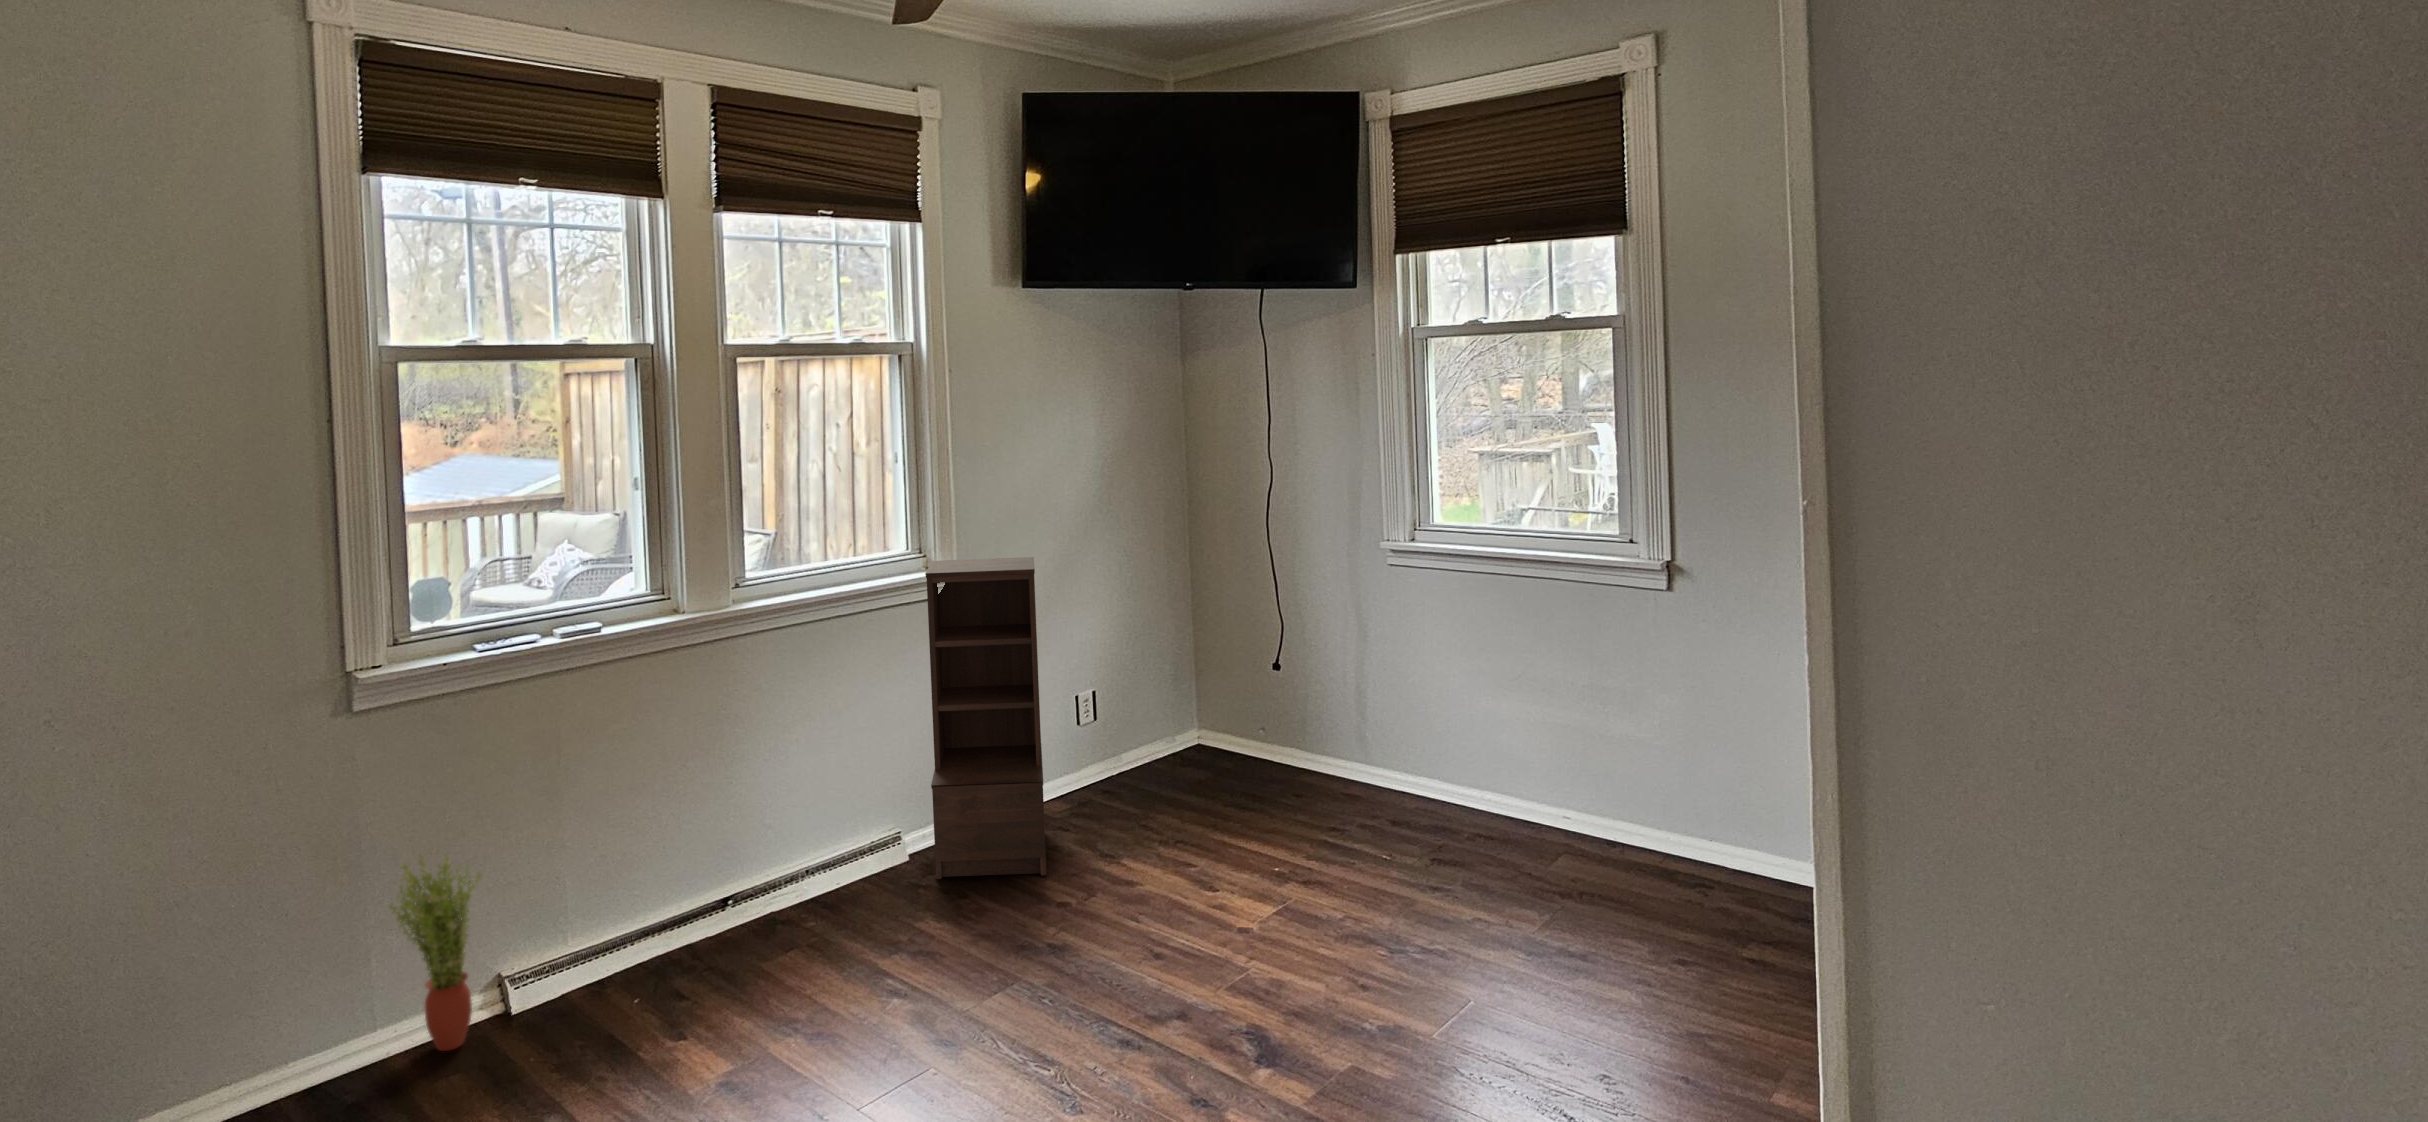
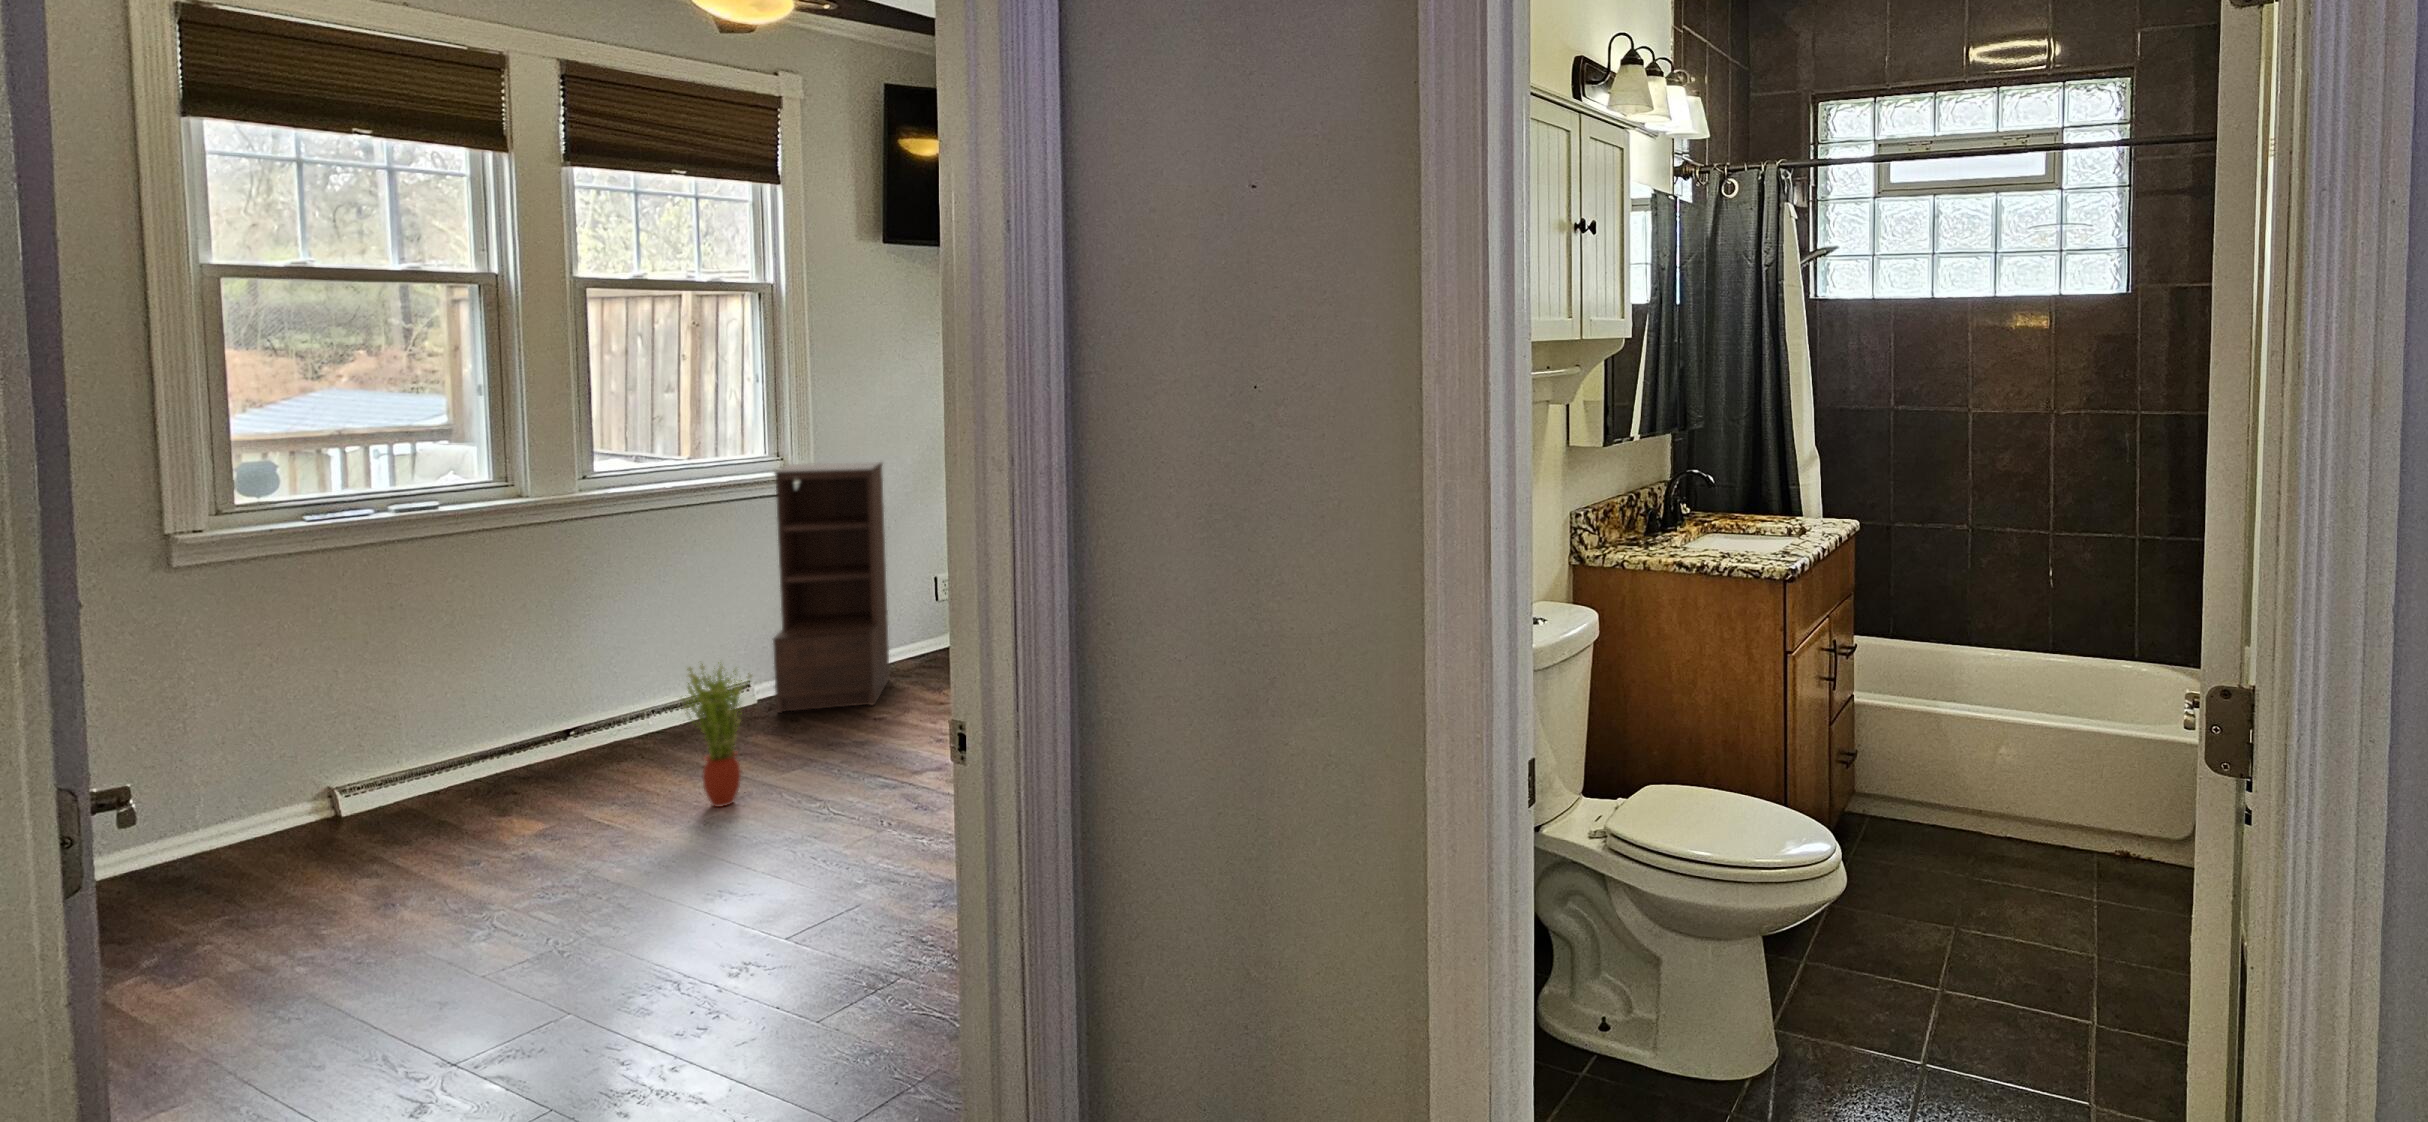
potted plant: present [390,858,482,1051] -> present [683,662,752,807]

